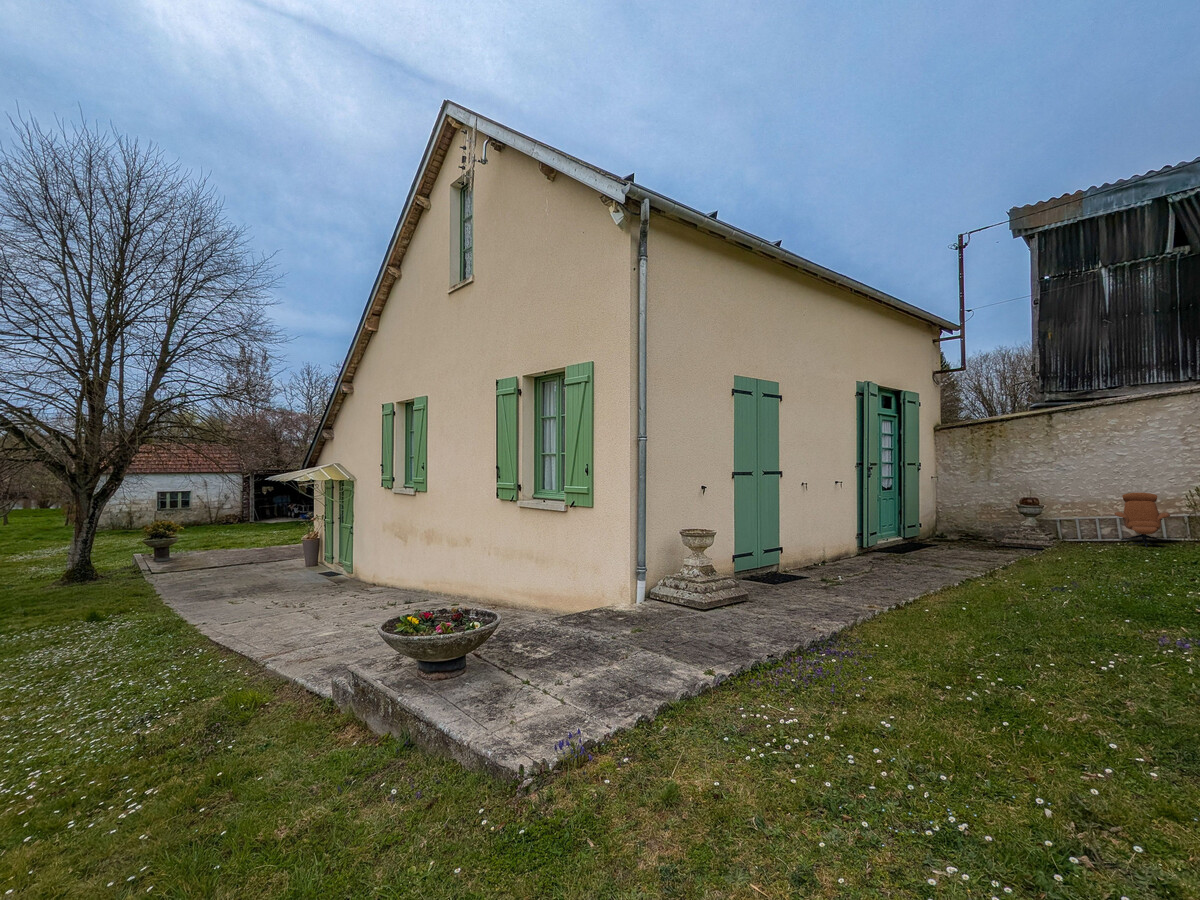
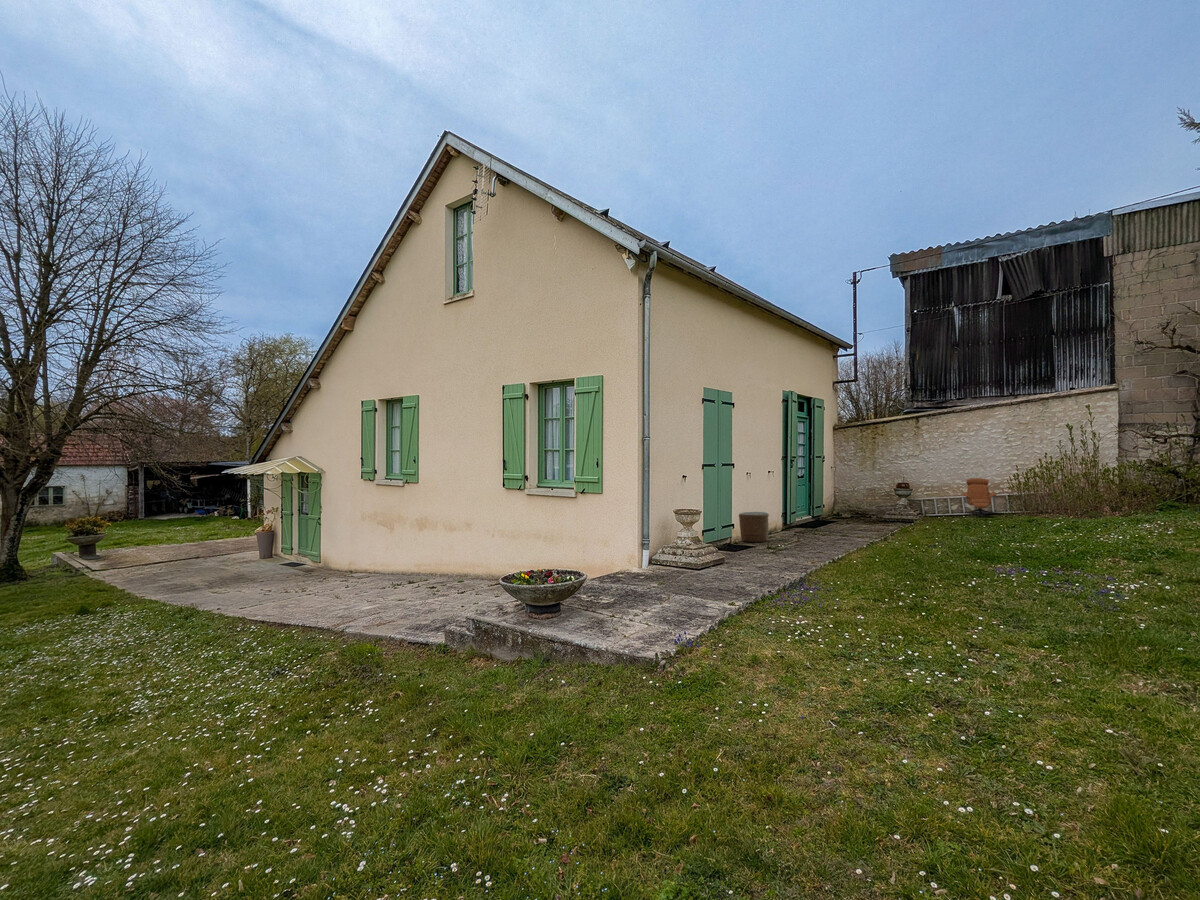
woven basket: none [785,533,825,573] -> present [739,512,769,542]

